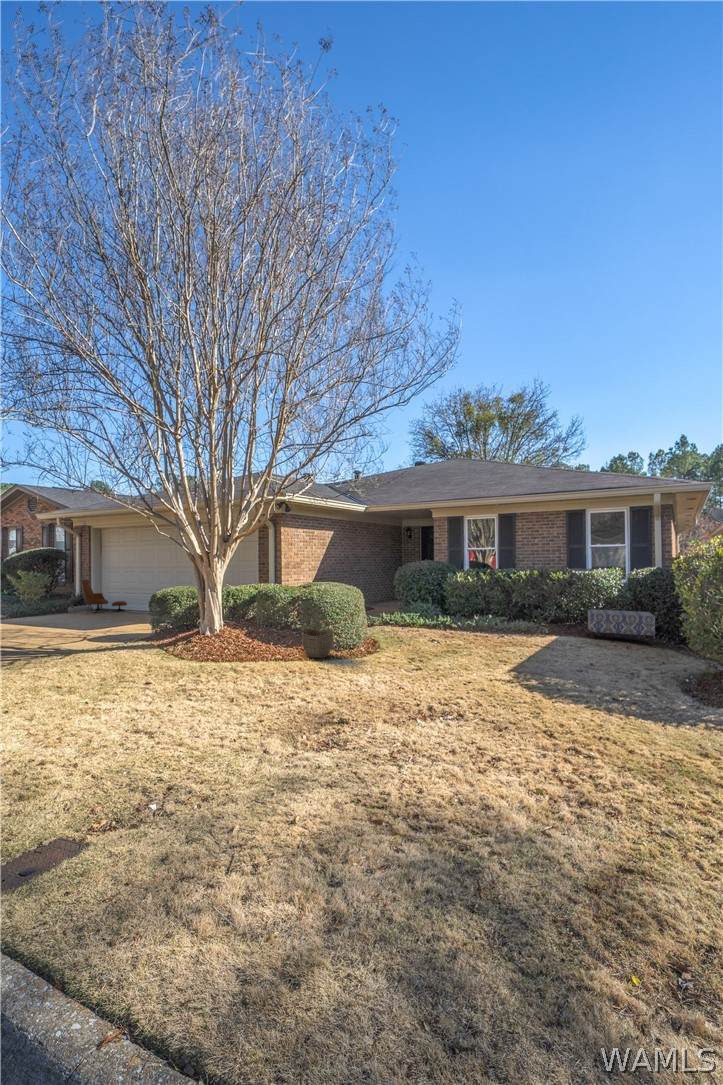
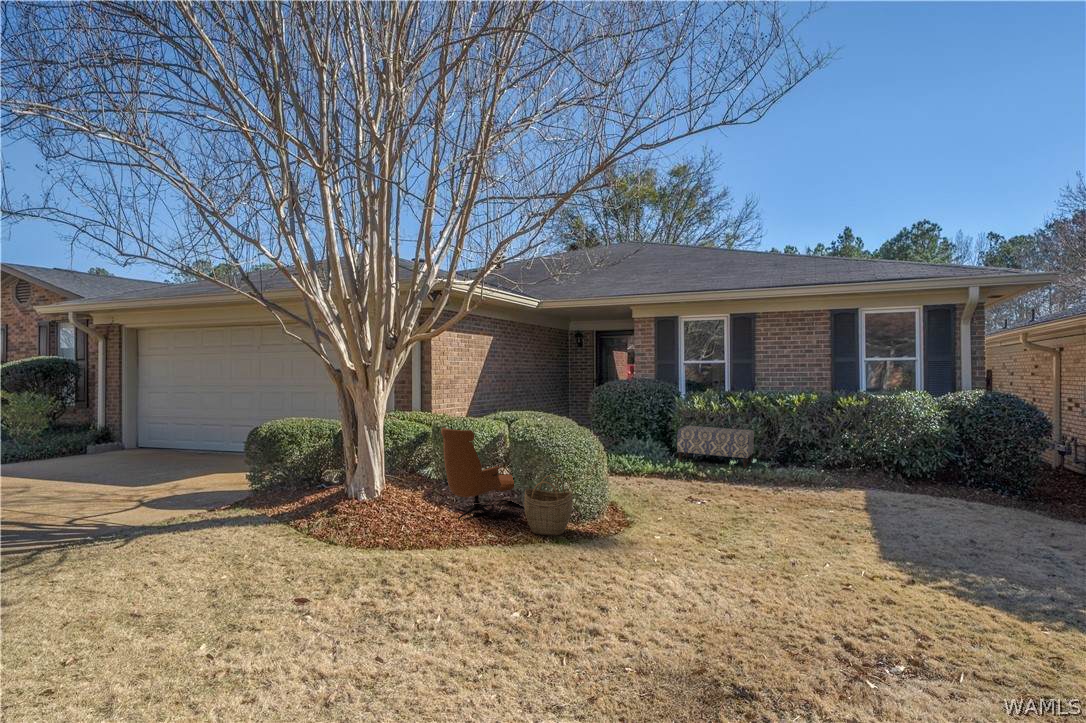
lounge chair: present [82,580,127,613] -> present [441,427,514,520]
bench: present [588,609,655,644] -> present [677,425,754,468]

